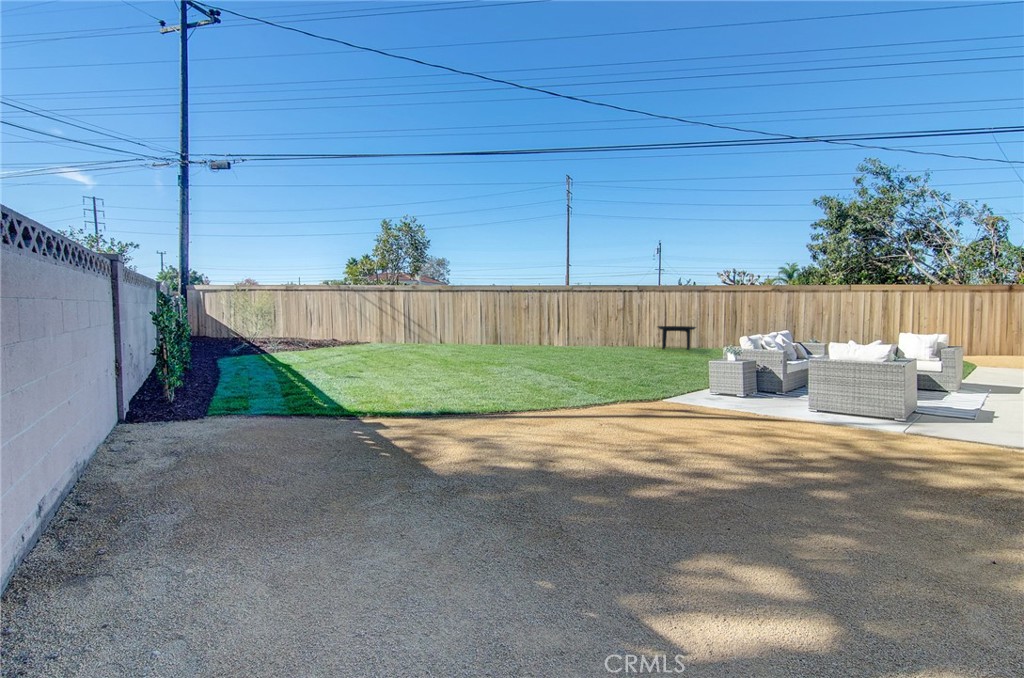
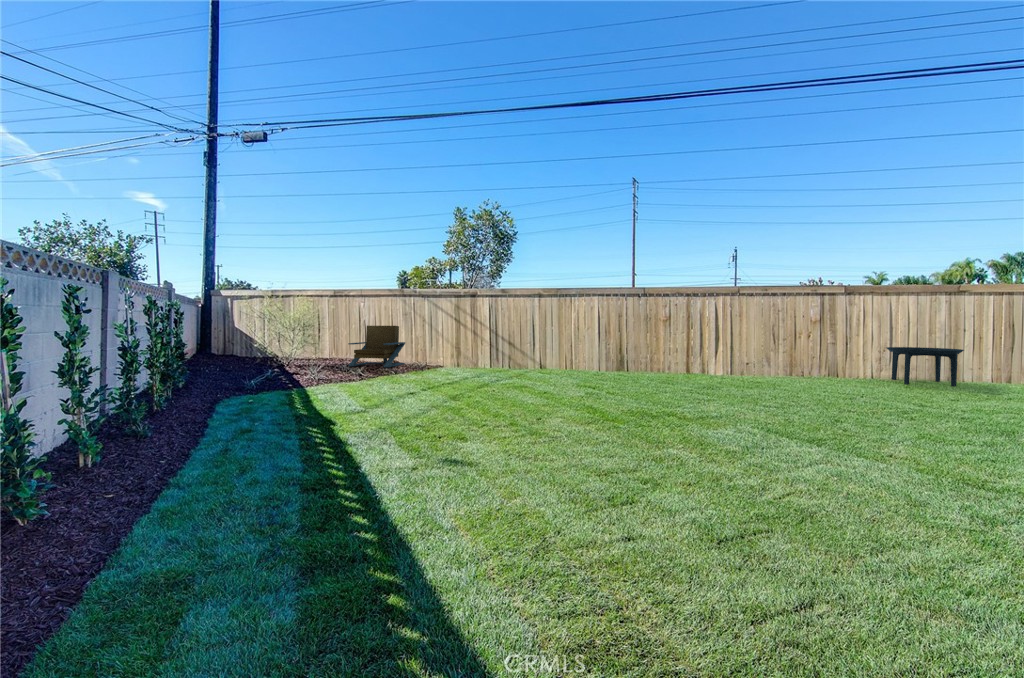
lounge chair: none [298,313,342,343] -> present [348,326,405,367]

